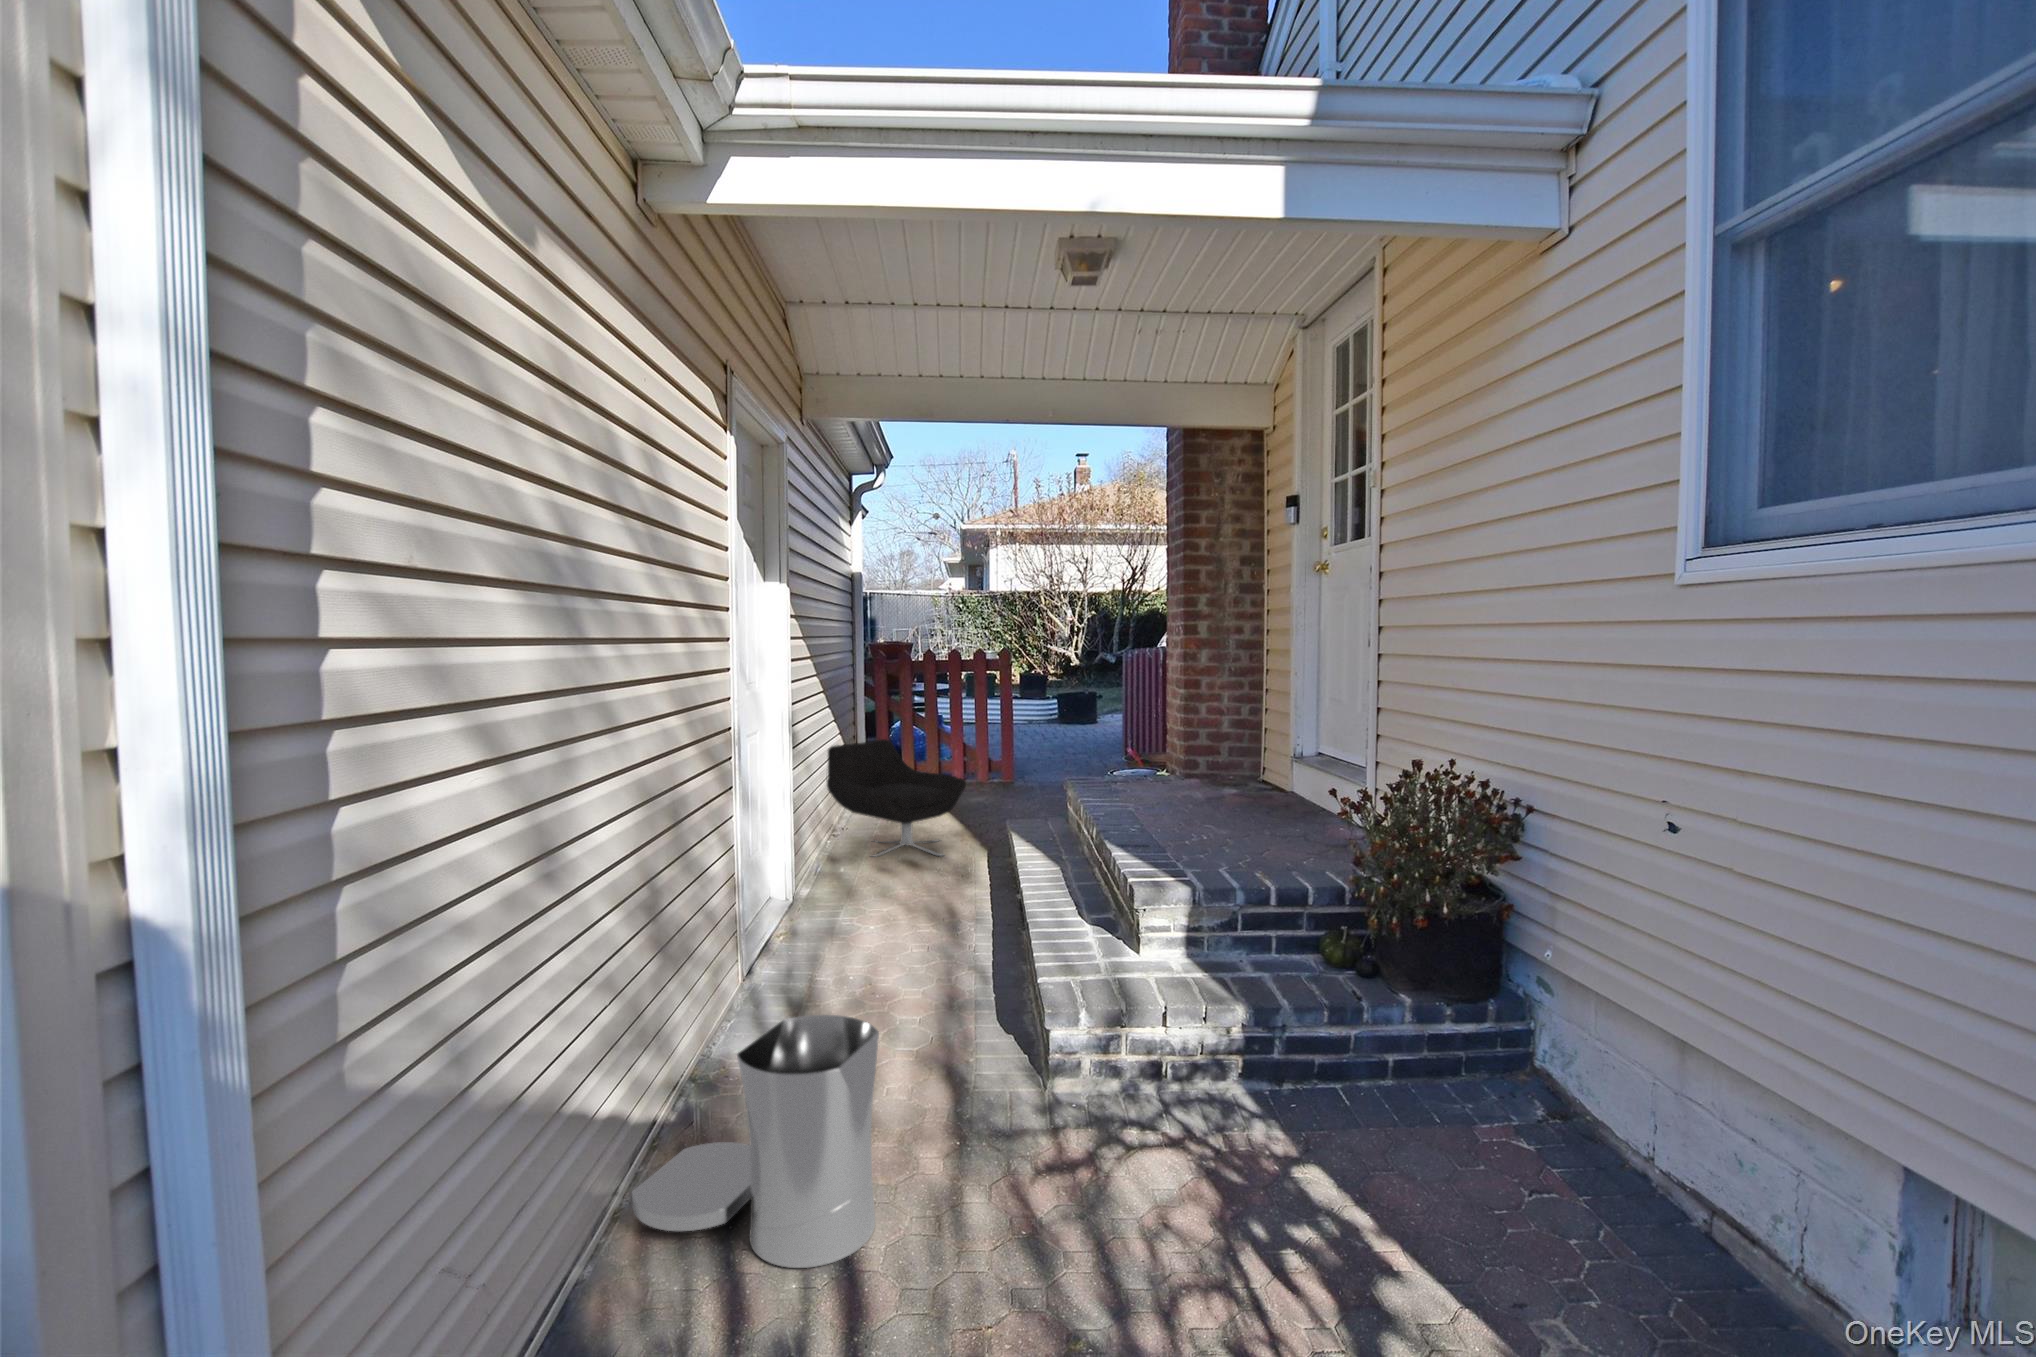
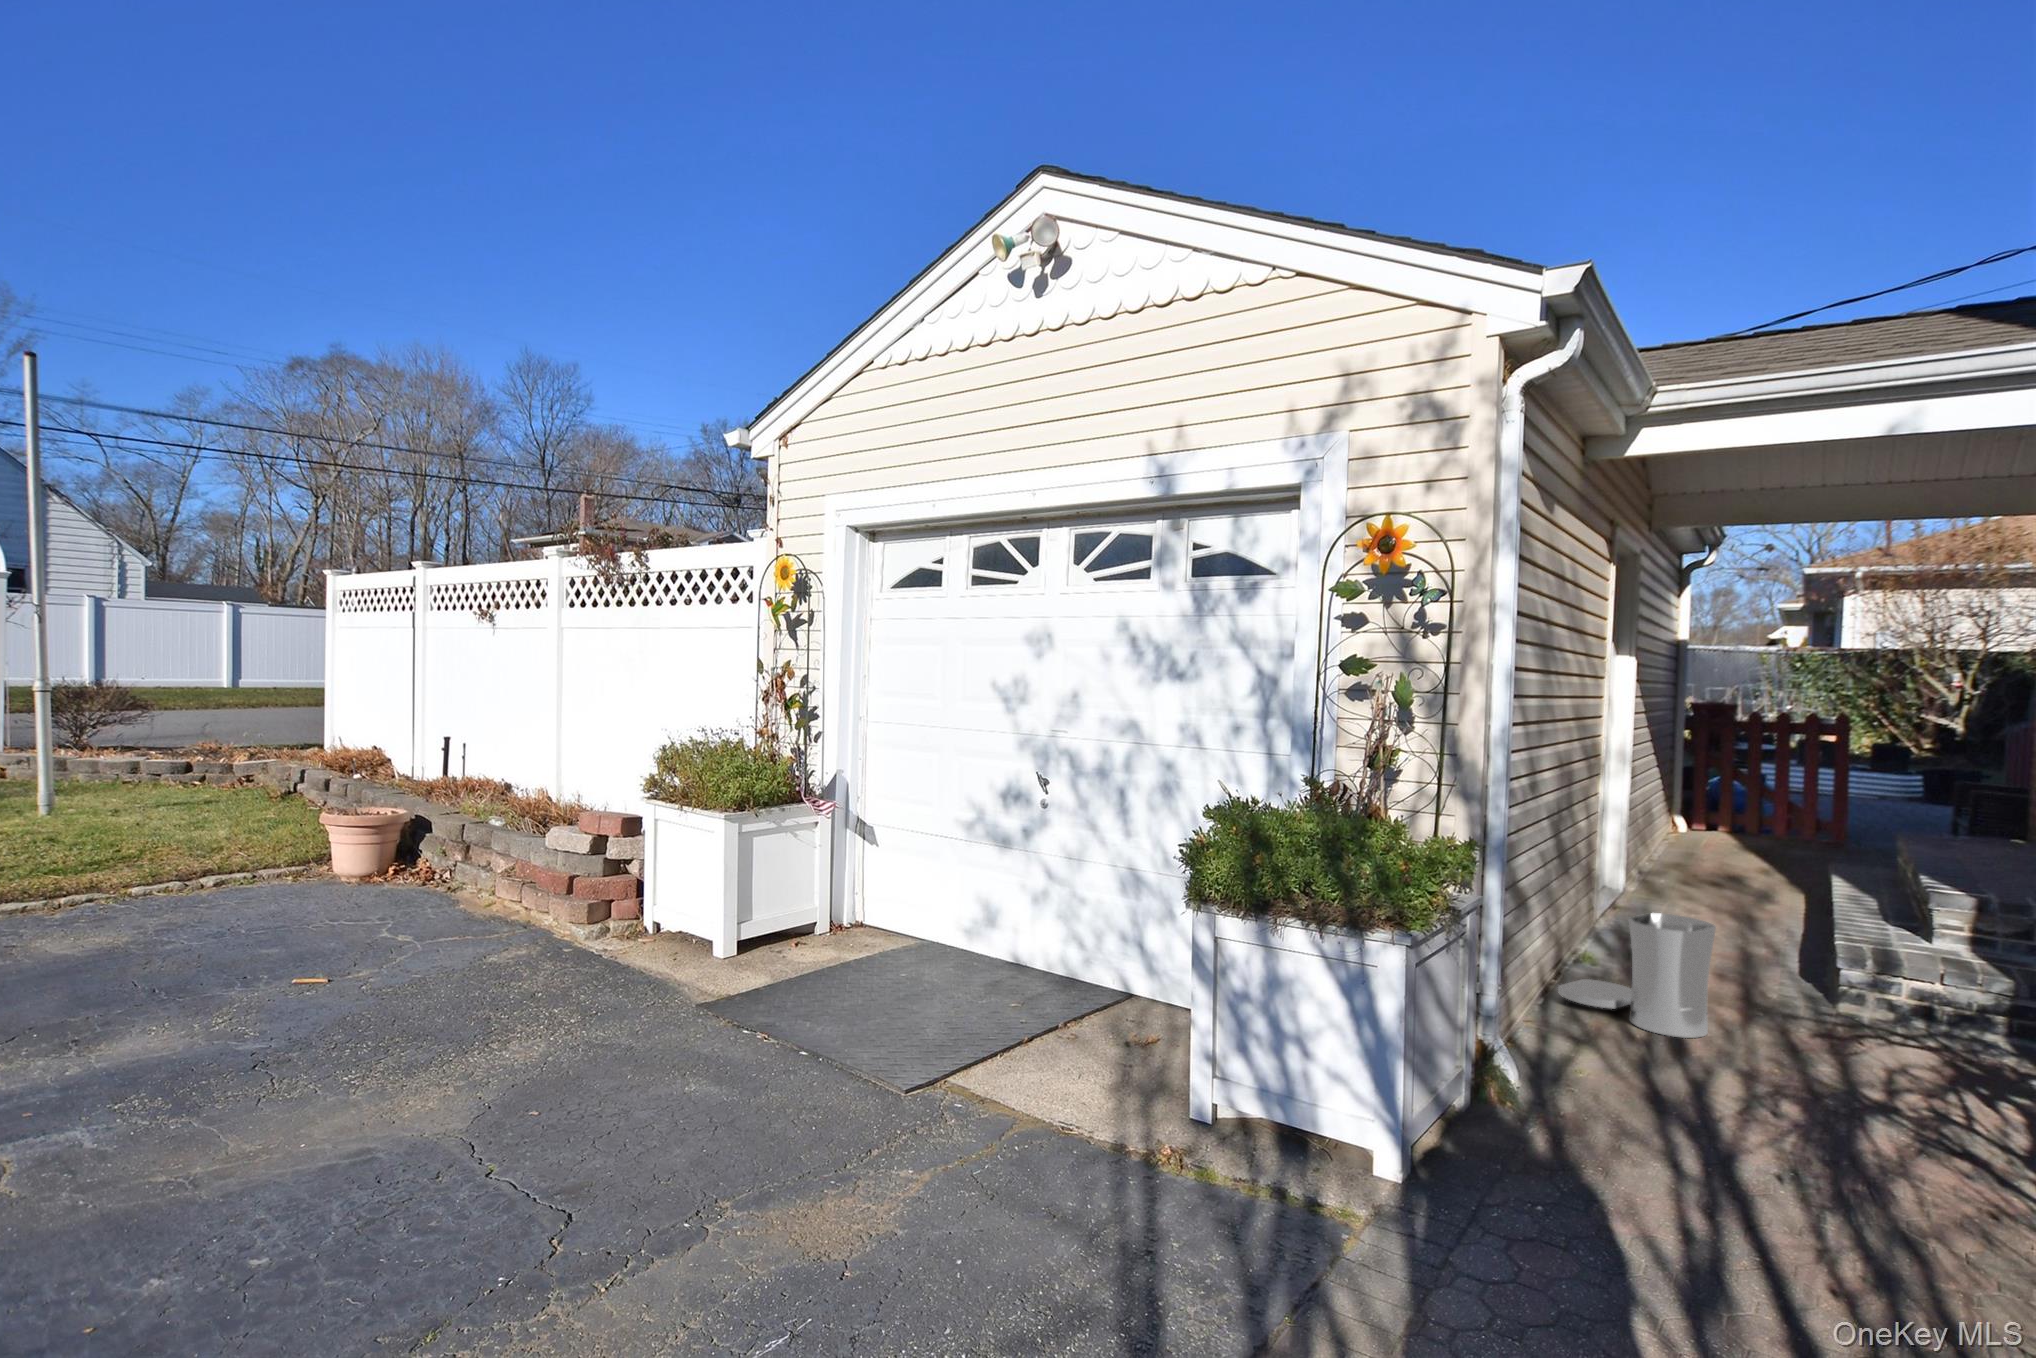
lounge chair: present [826,739,966,857] -> none [1650,785,1791,889]

